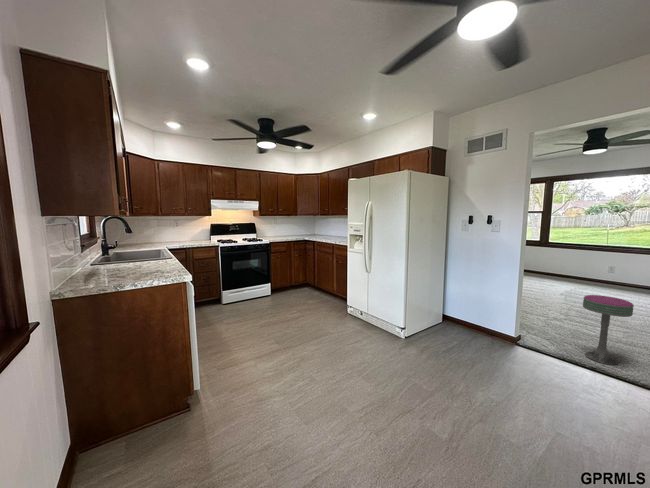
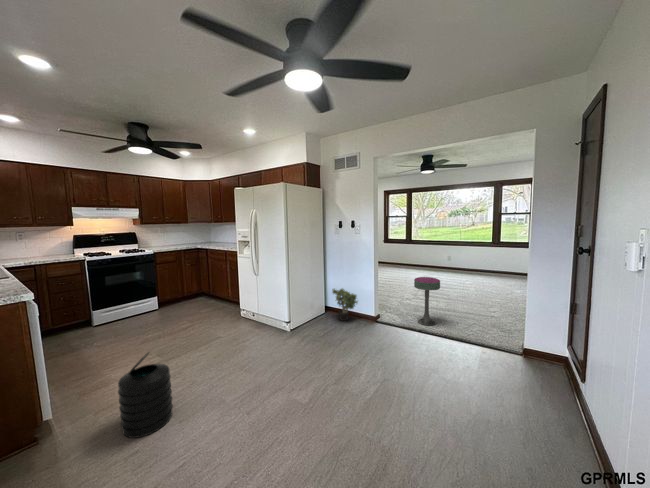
potted plant: none [455,296,492,337] -> present [332,289,358,321]
trash can: none [249,347,295,435] -> present [118,353,173,438]

